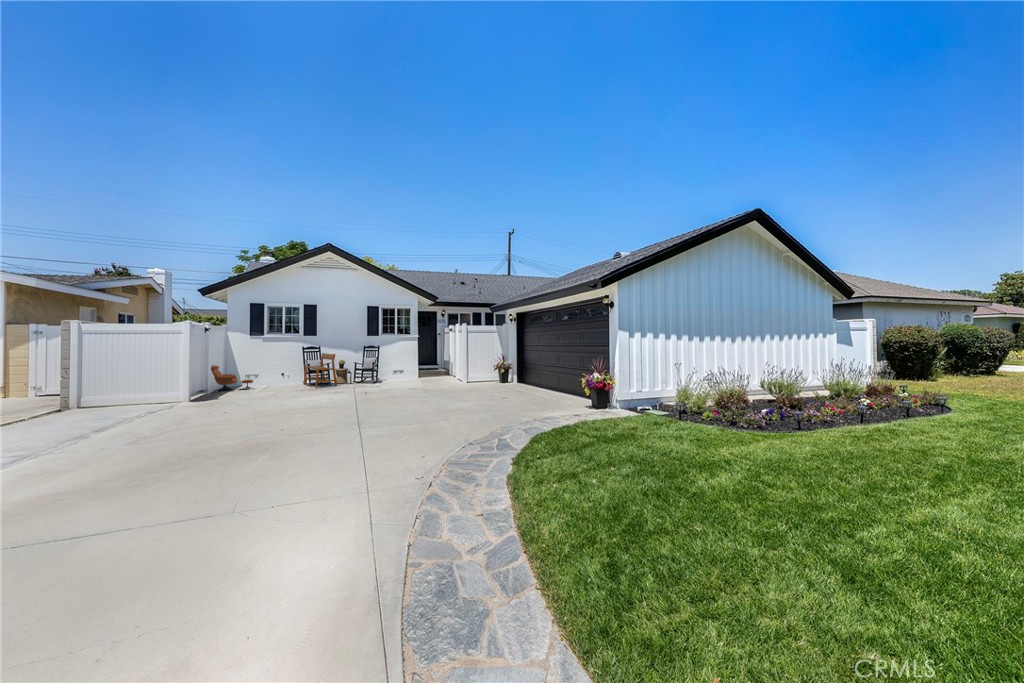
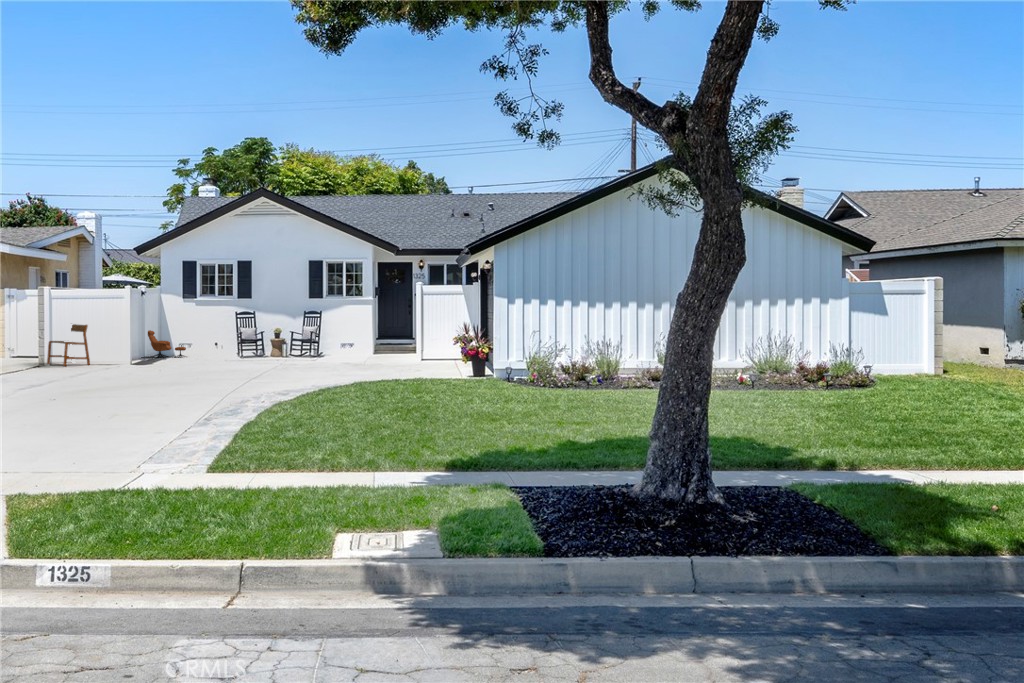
bench: present [304,353,337,388] -> present [47,324,90,366]

